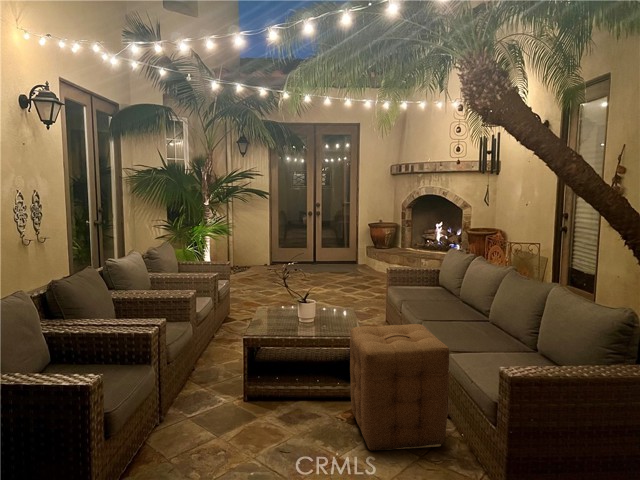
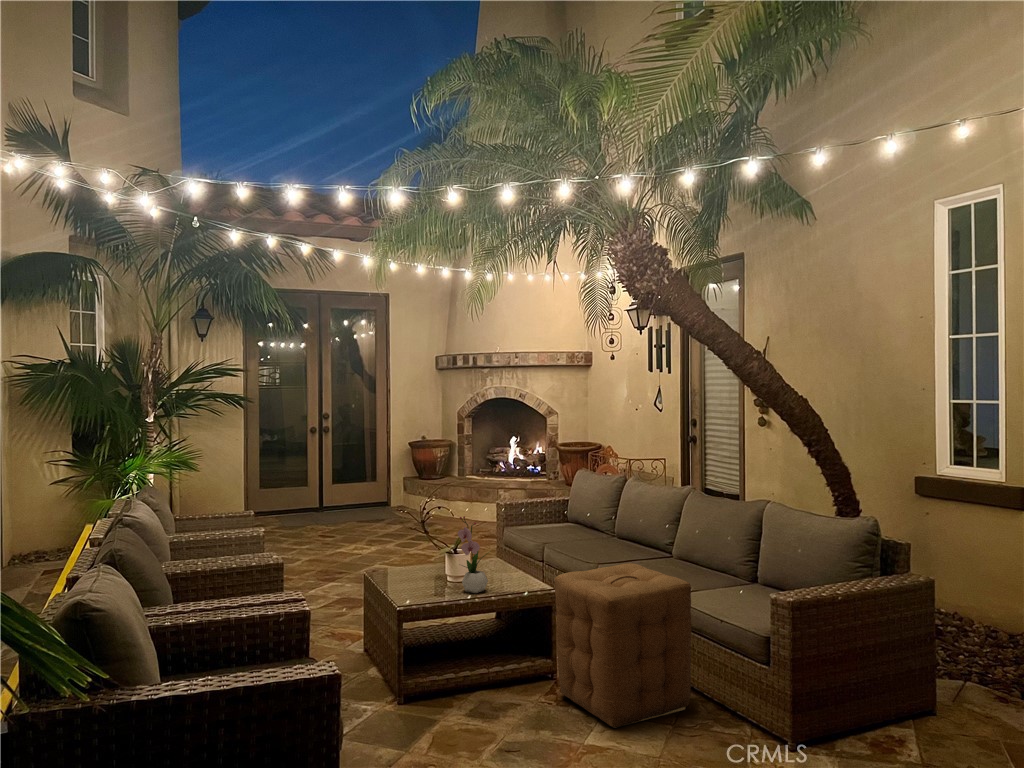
flower arrangement: none [294,277,319,332] -> present [458,516,488,593]

